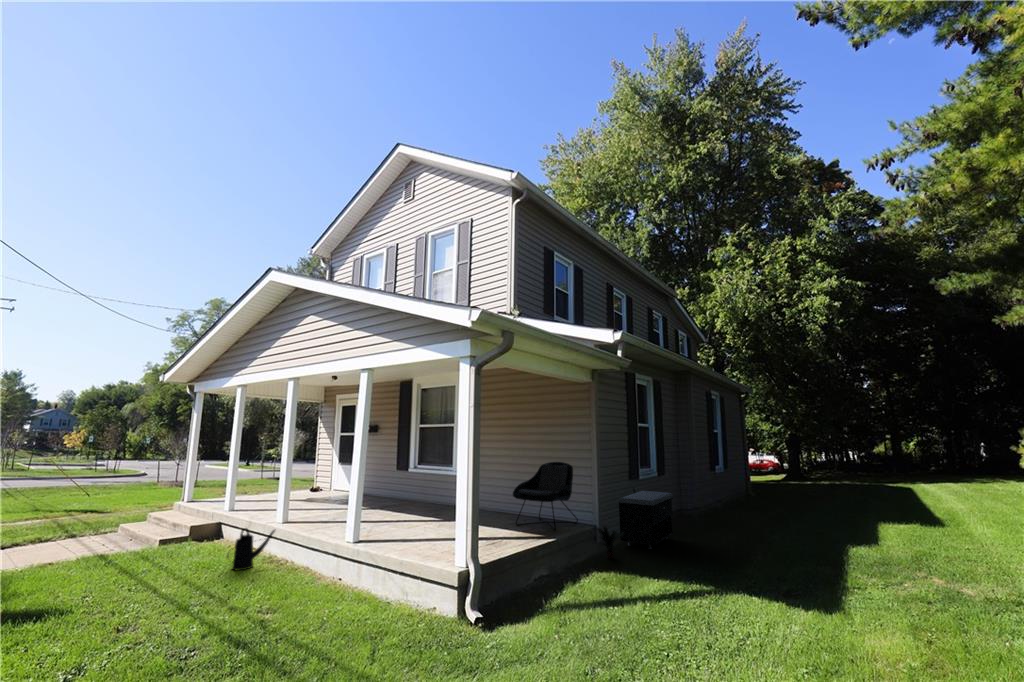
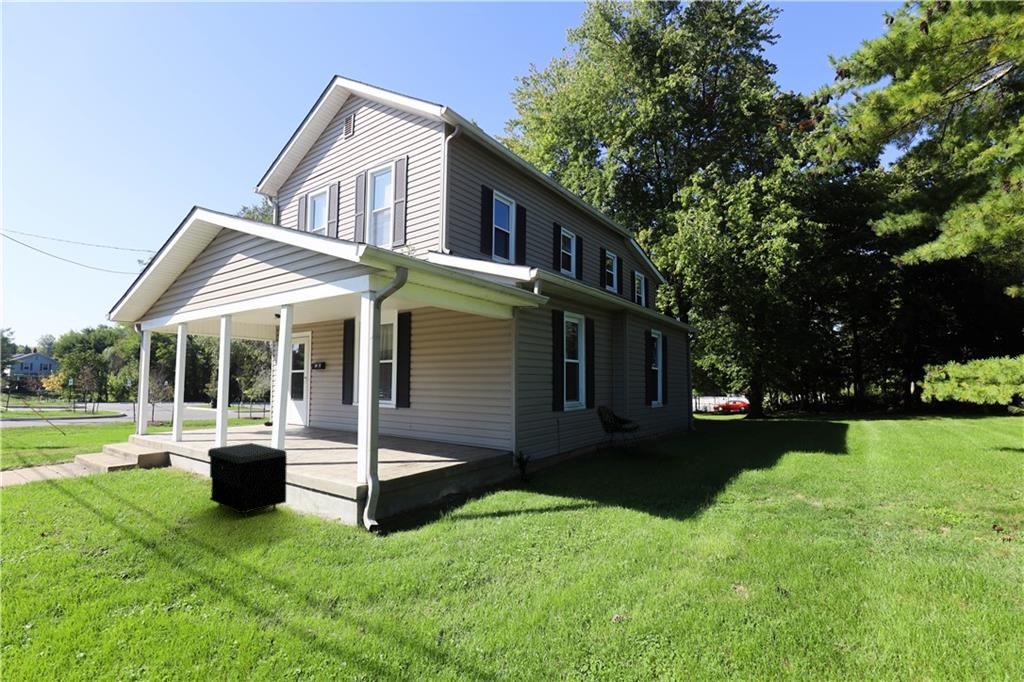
lounge chair: present [513,462,578,531] -> present [597,406,641,453]
storage bench: present [619,491,674,549] -> present [208,443,287,517]
watering can: present [228,528,275,570] -> none [165,453,214,490]

